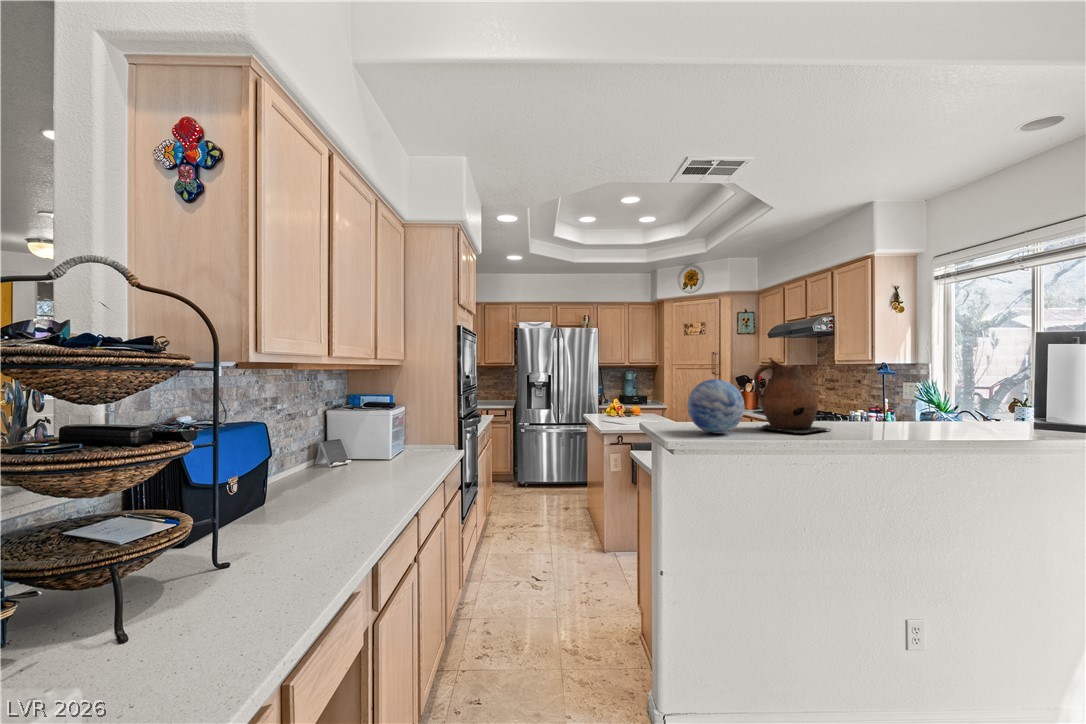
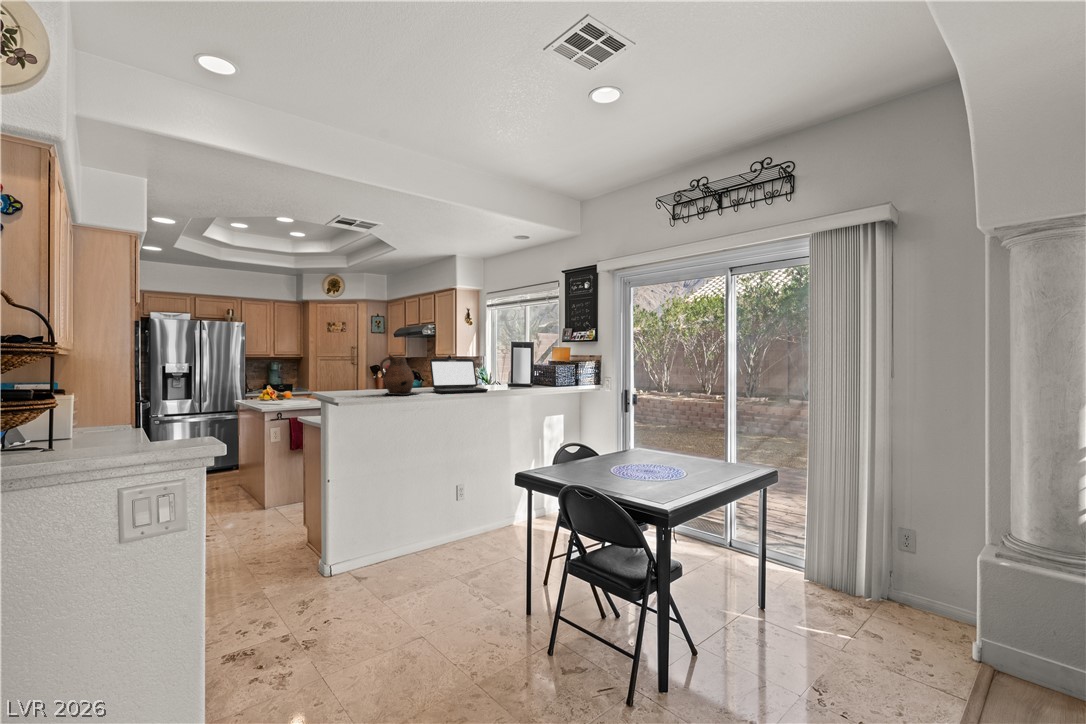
laptop: none [845,367,987,437] -> present [430,358,488,394]
decorative orb: present [687,379,745,434] -> none [340,366,374,398]

